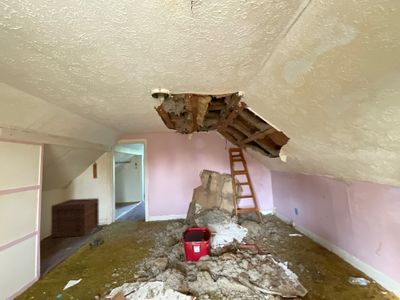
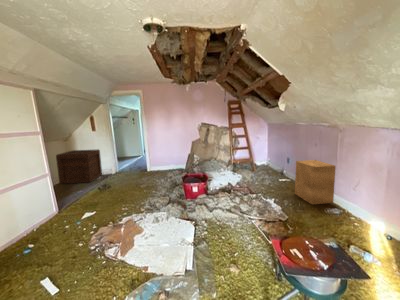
cardboard box: none [306,214,355,270] -> present [295,160,335,204]

